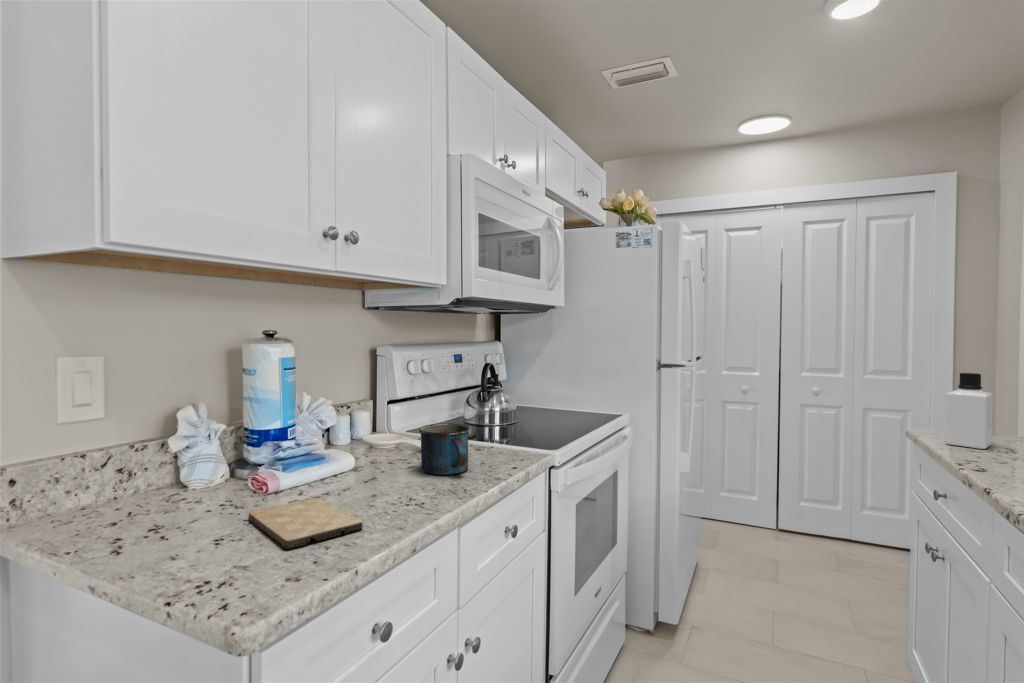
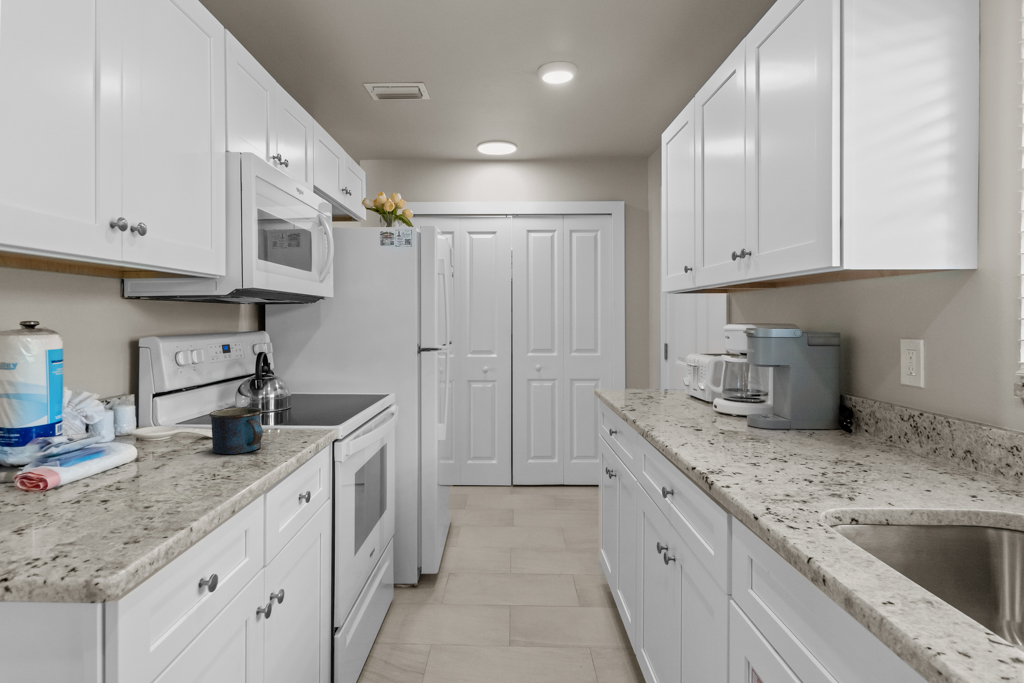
bottle: present [946,373,993,449] -> none [615,347,640,398]
cutting board: present [248,498,363,549] -> none [40,484,179,526]

